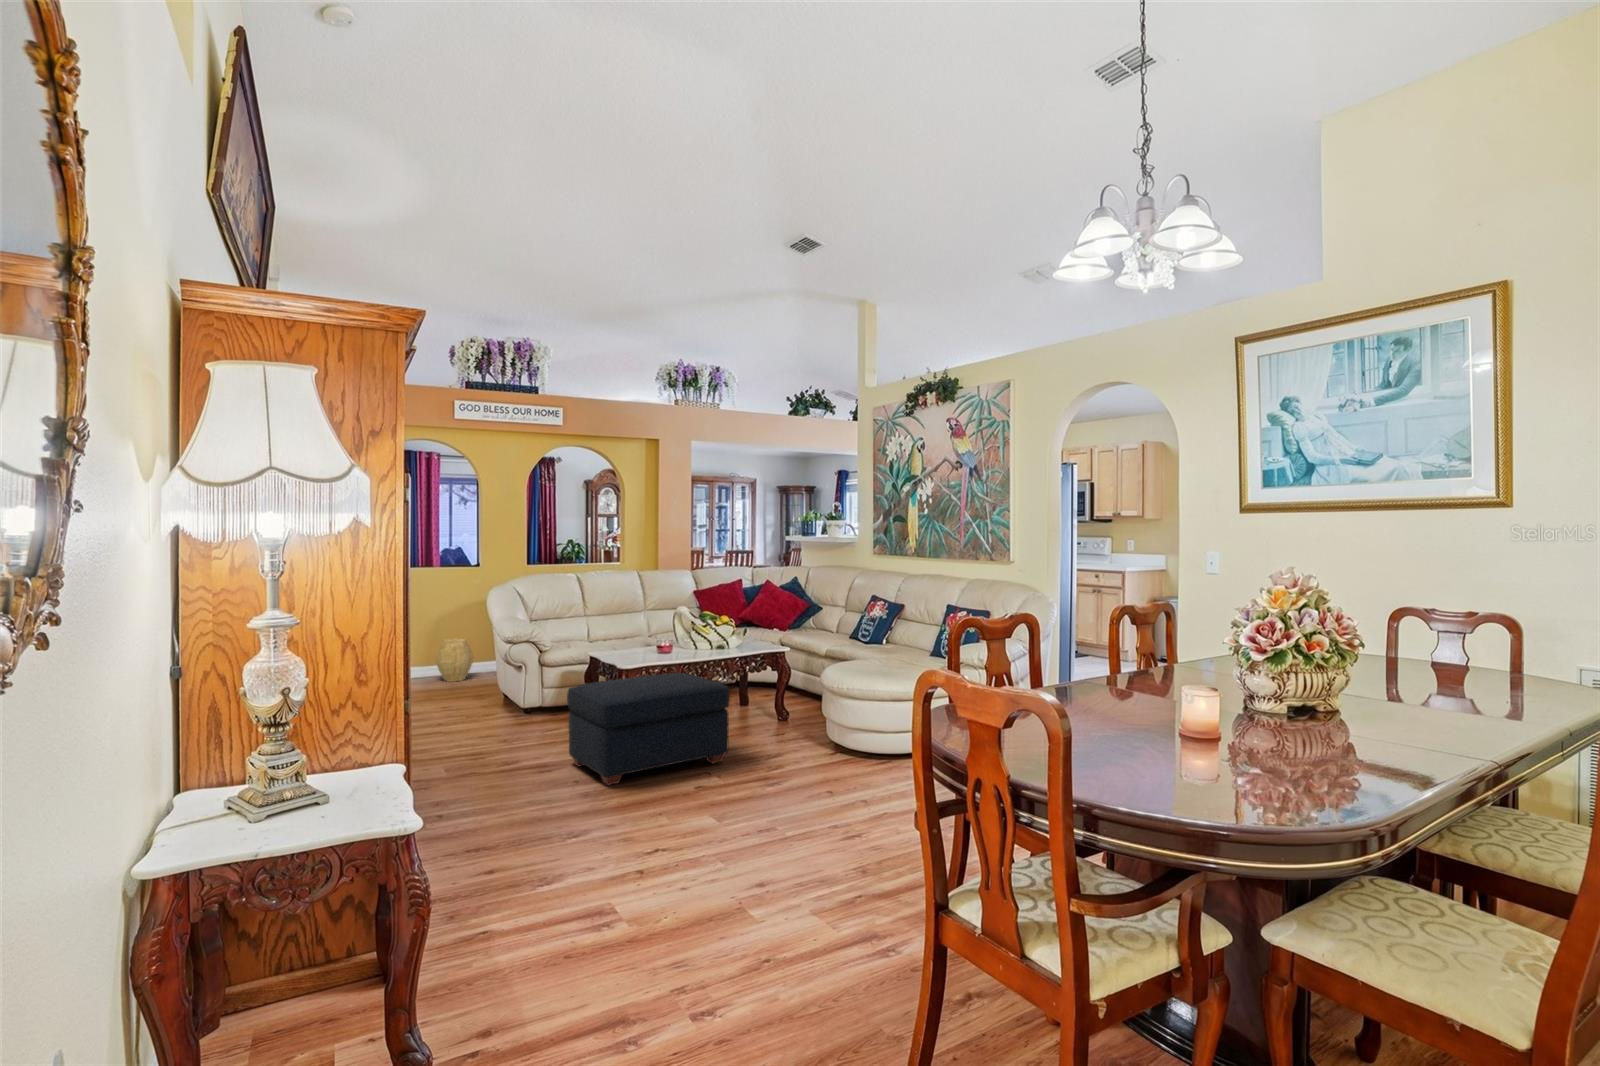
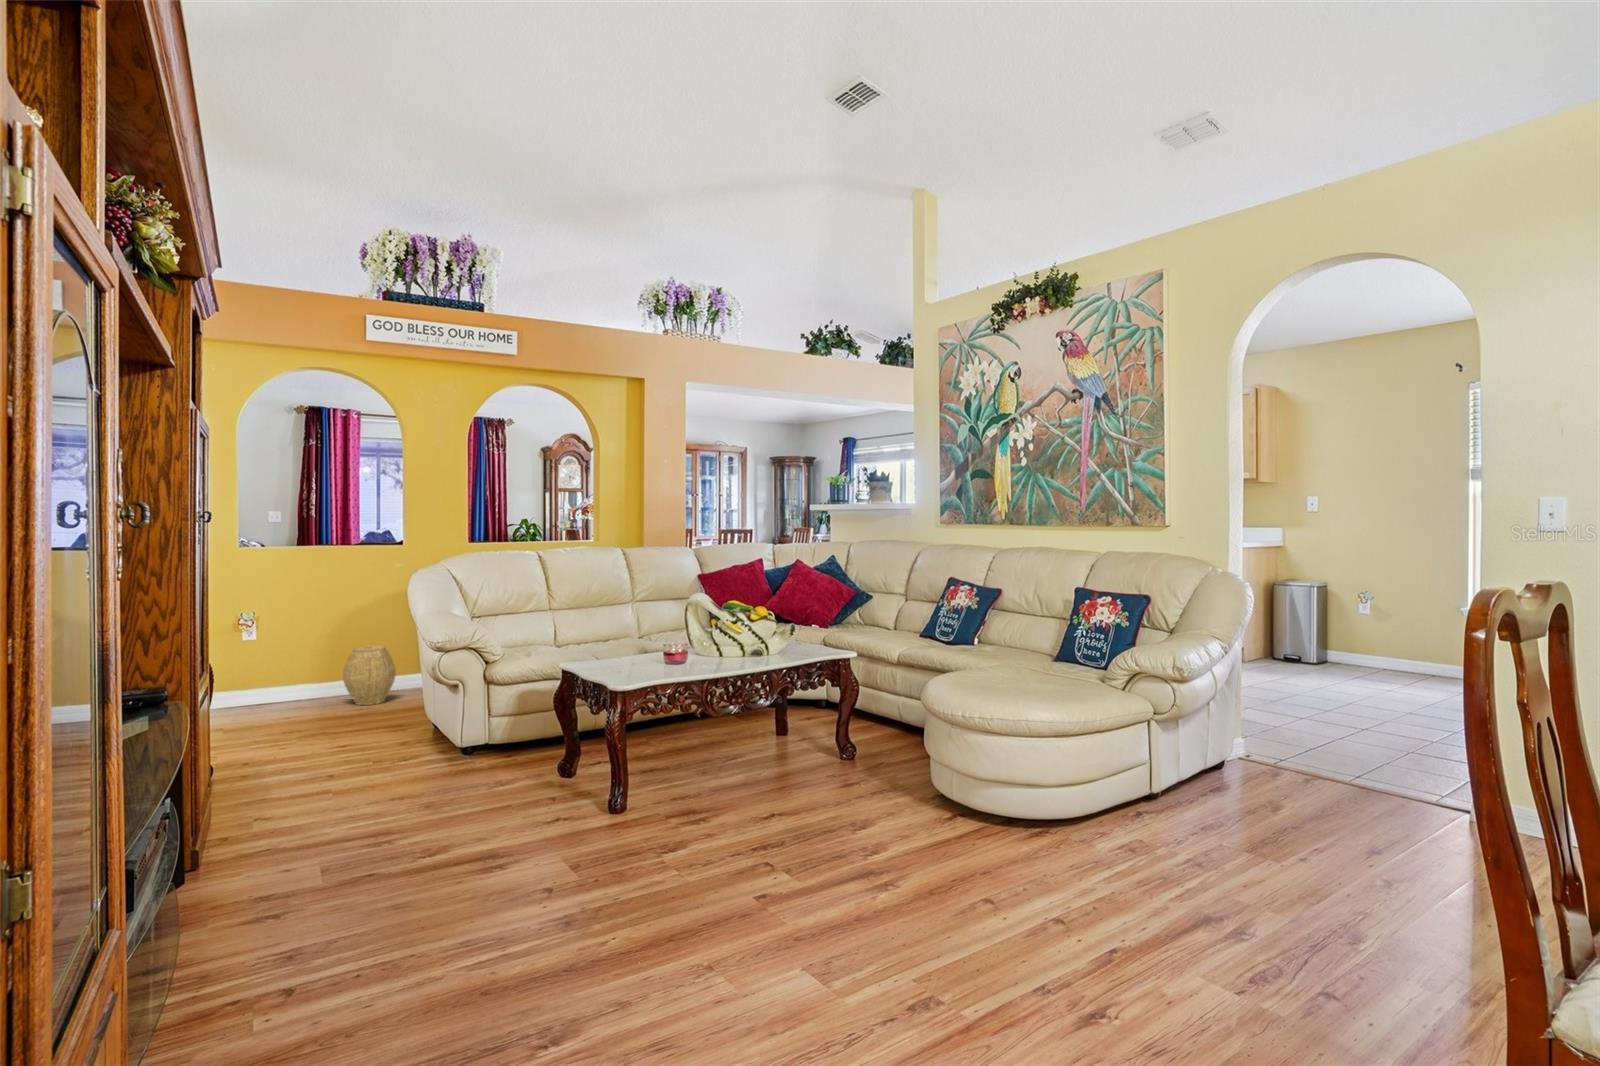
ottoman: present [567,673,730,785] -> none [535,696,795,890]

